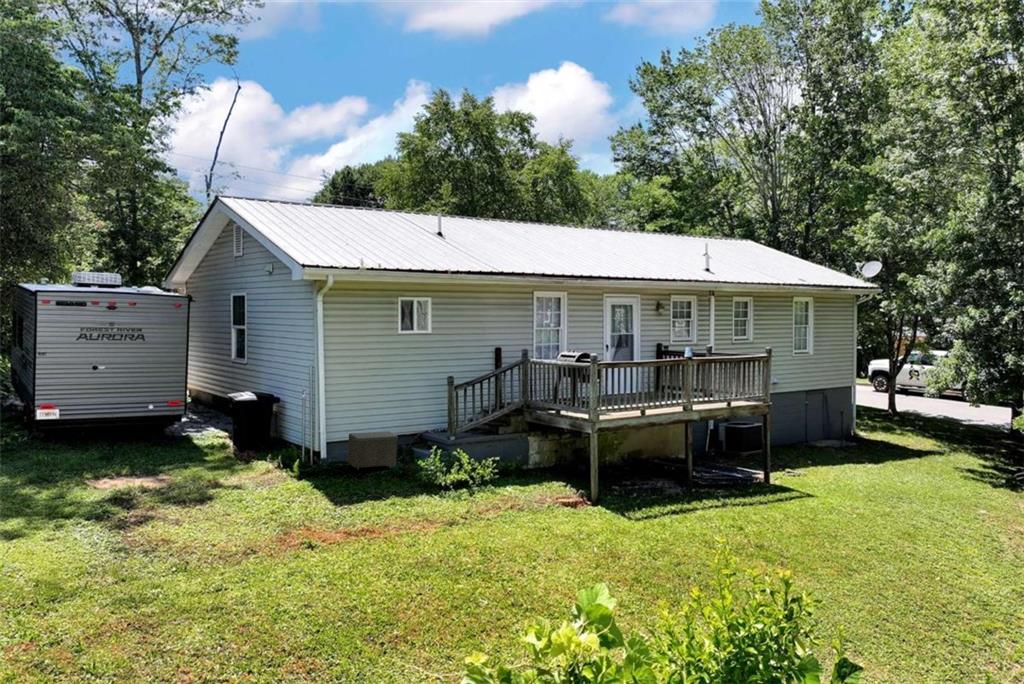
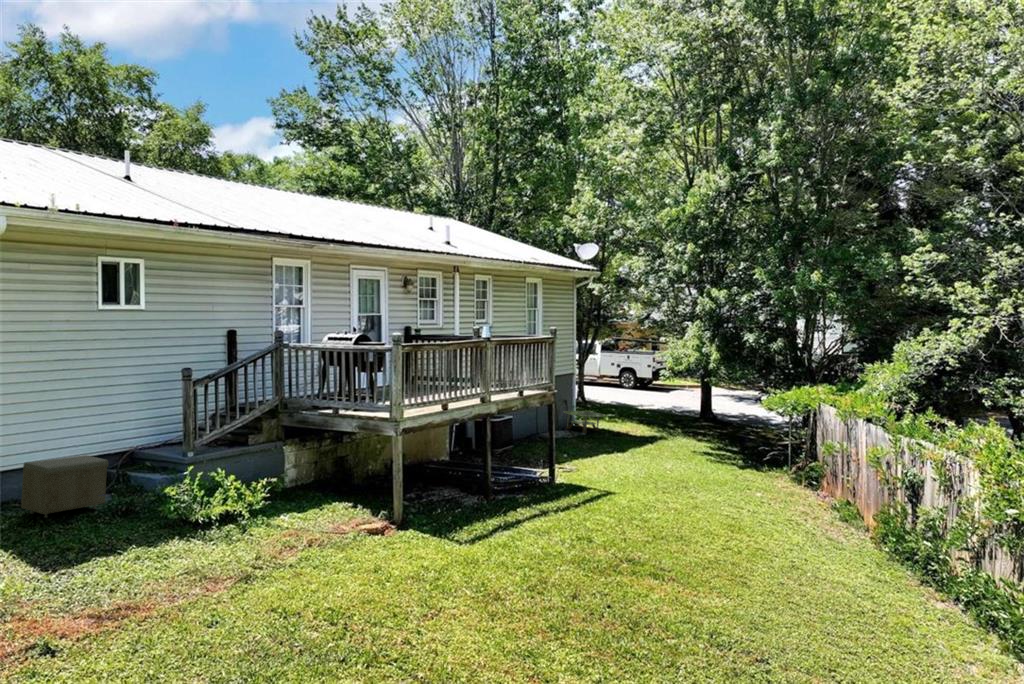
round table: none [837,421,882,444] -> present [564,411,605,433]

